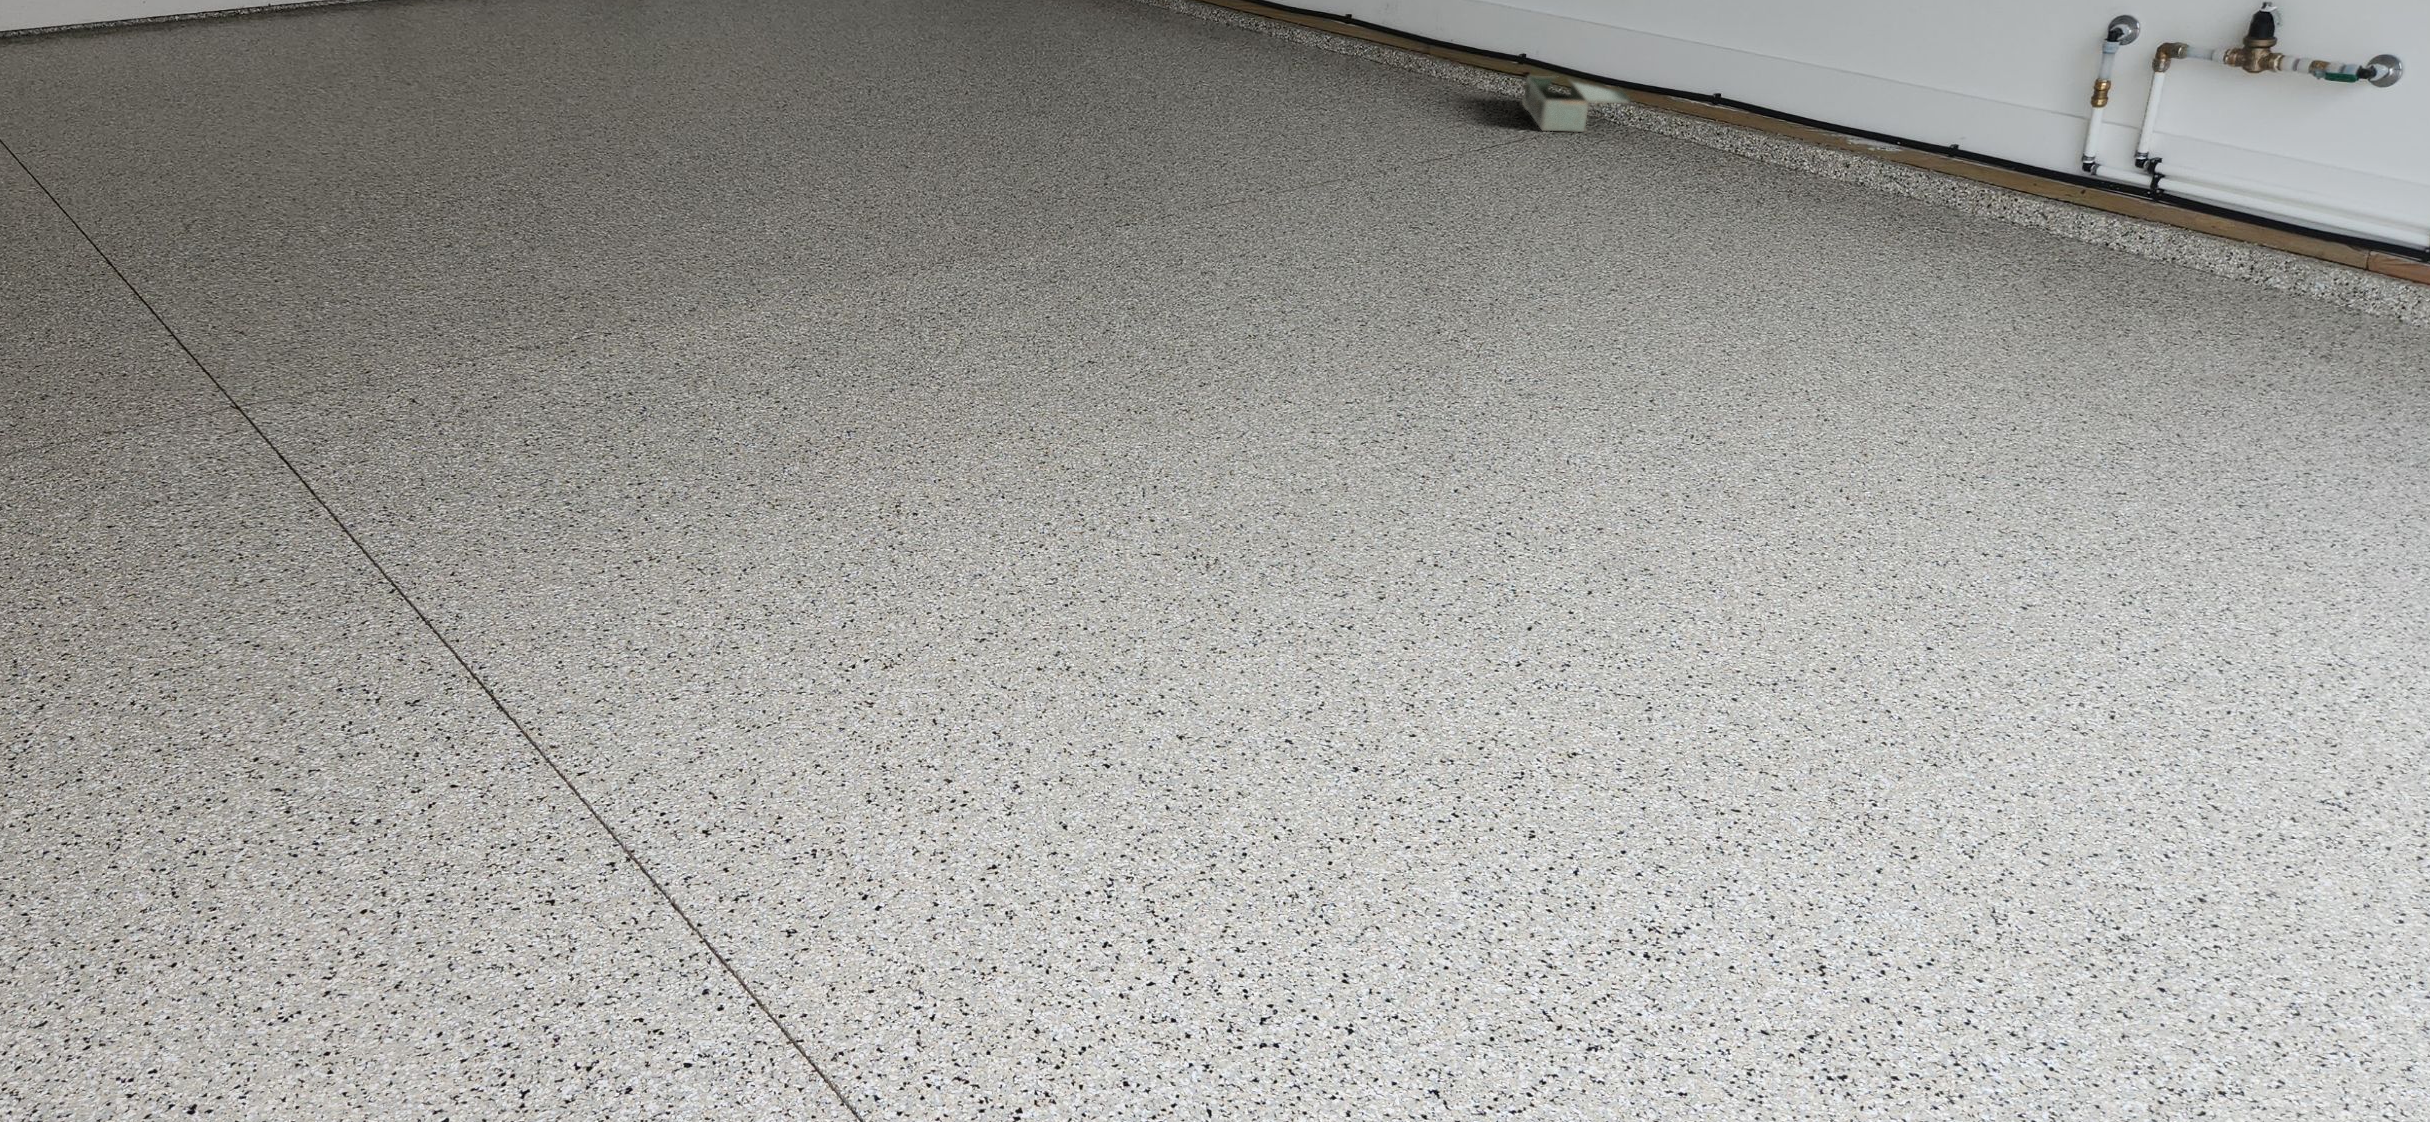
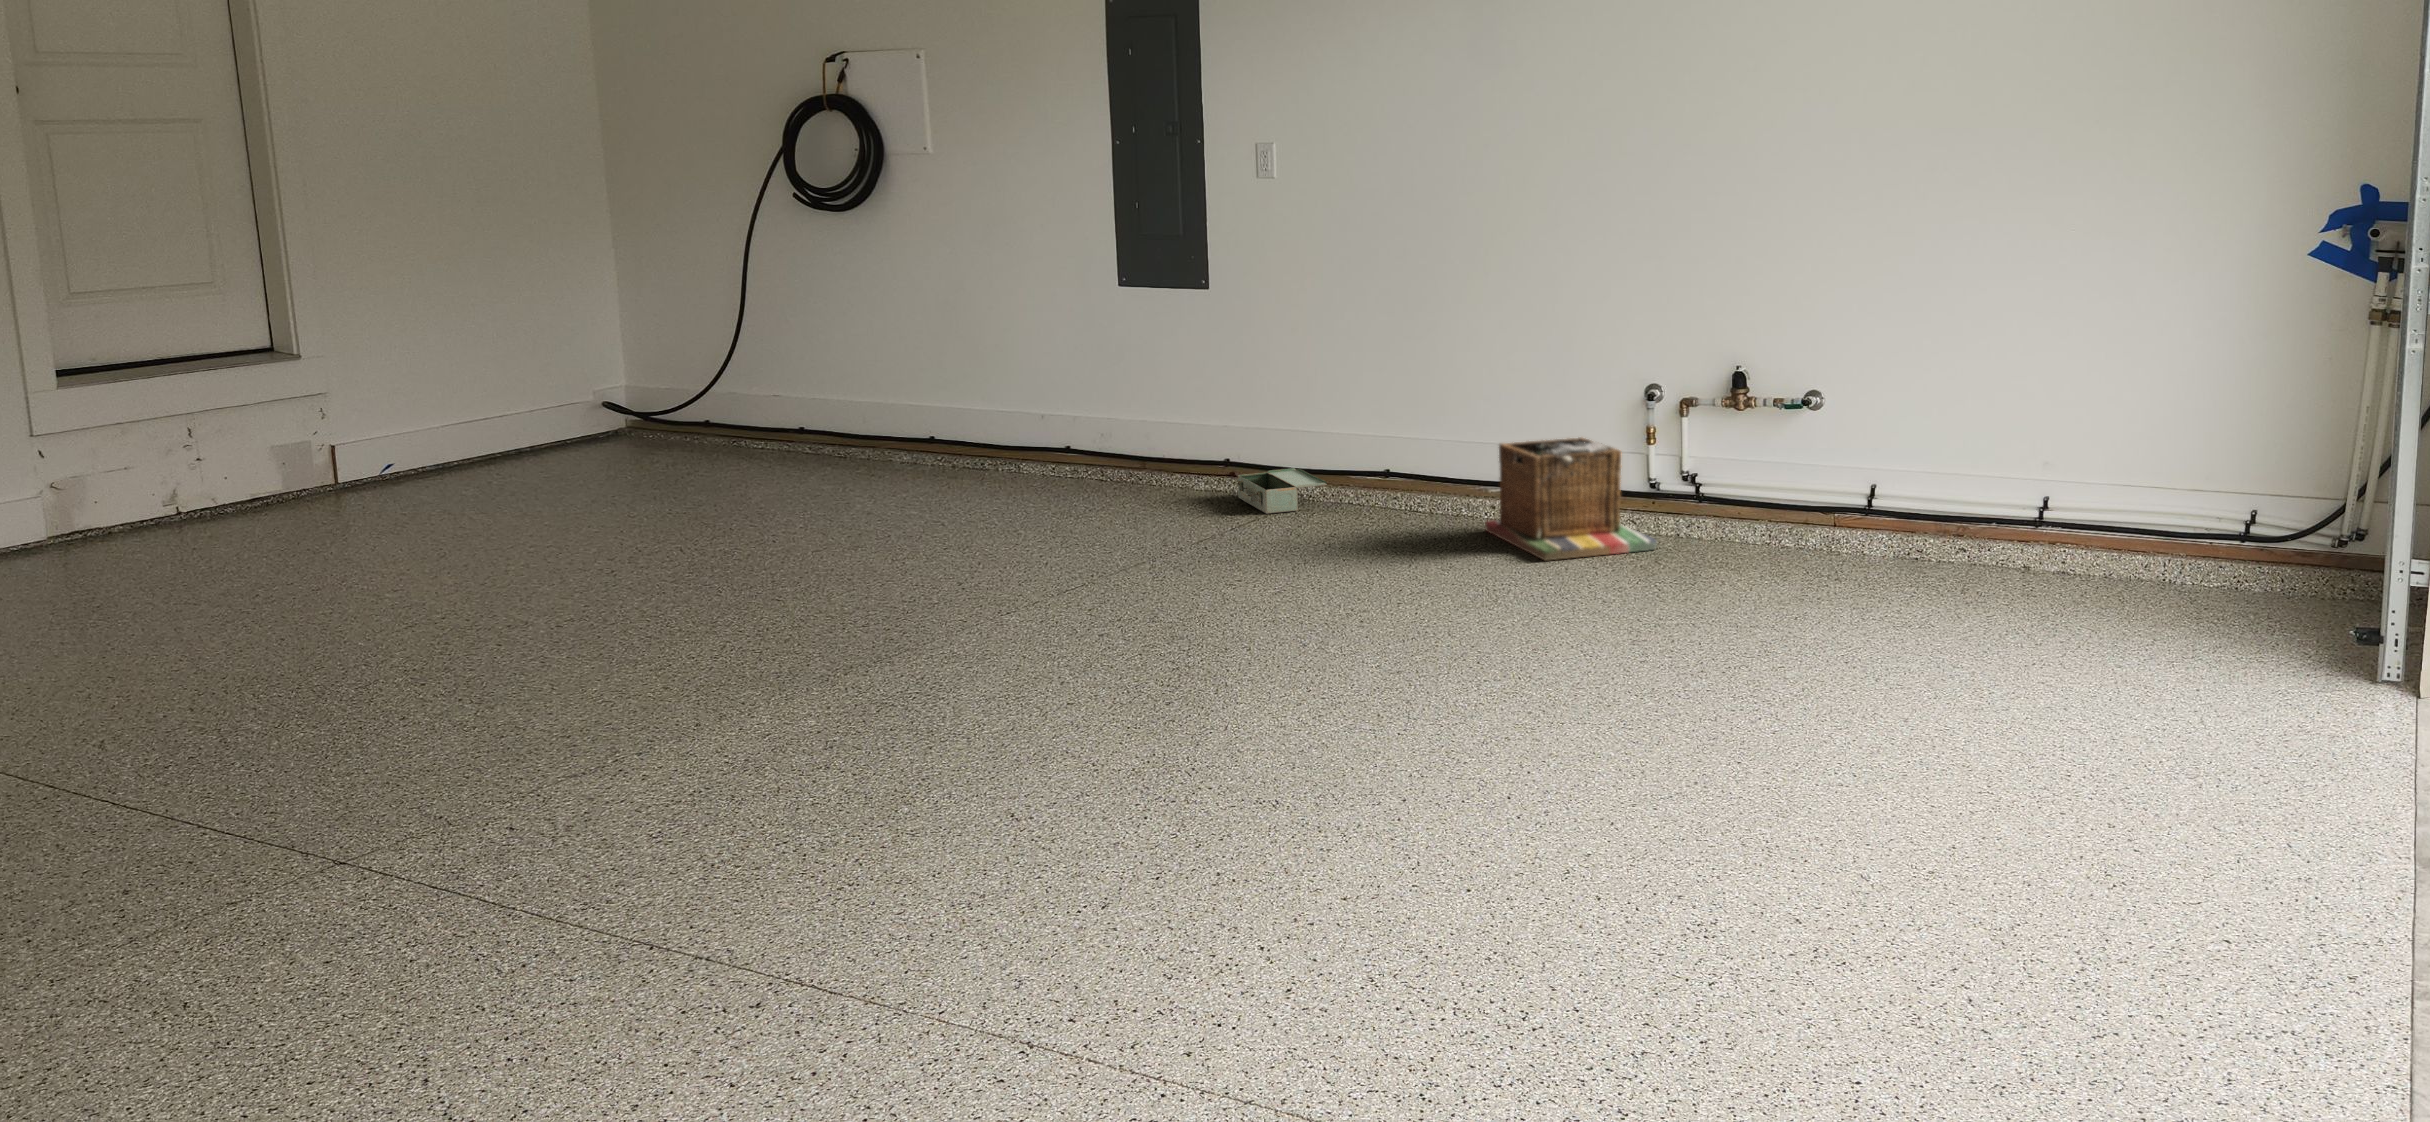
laundry basket: none [1816,78,2055,261] -> present [1486,437,1657,561]

